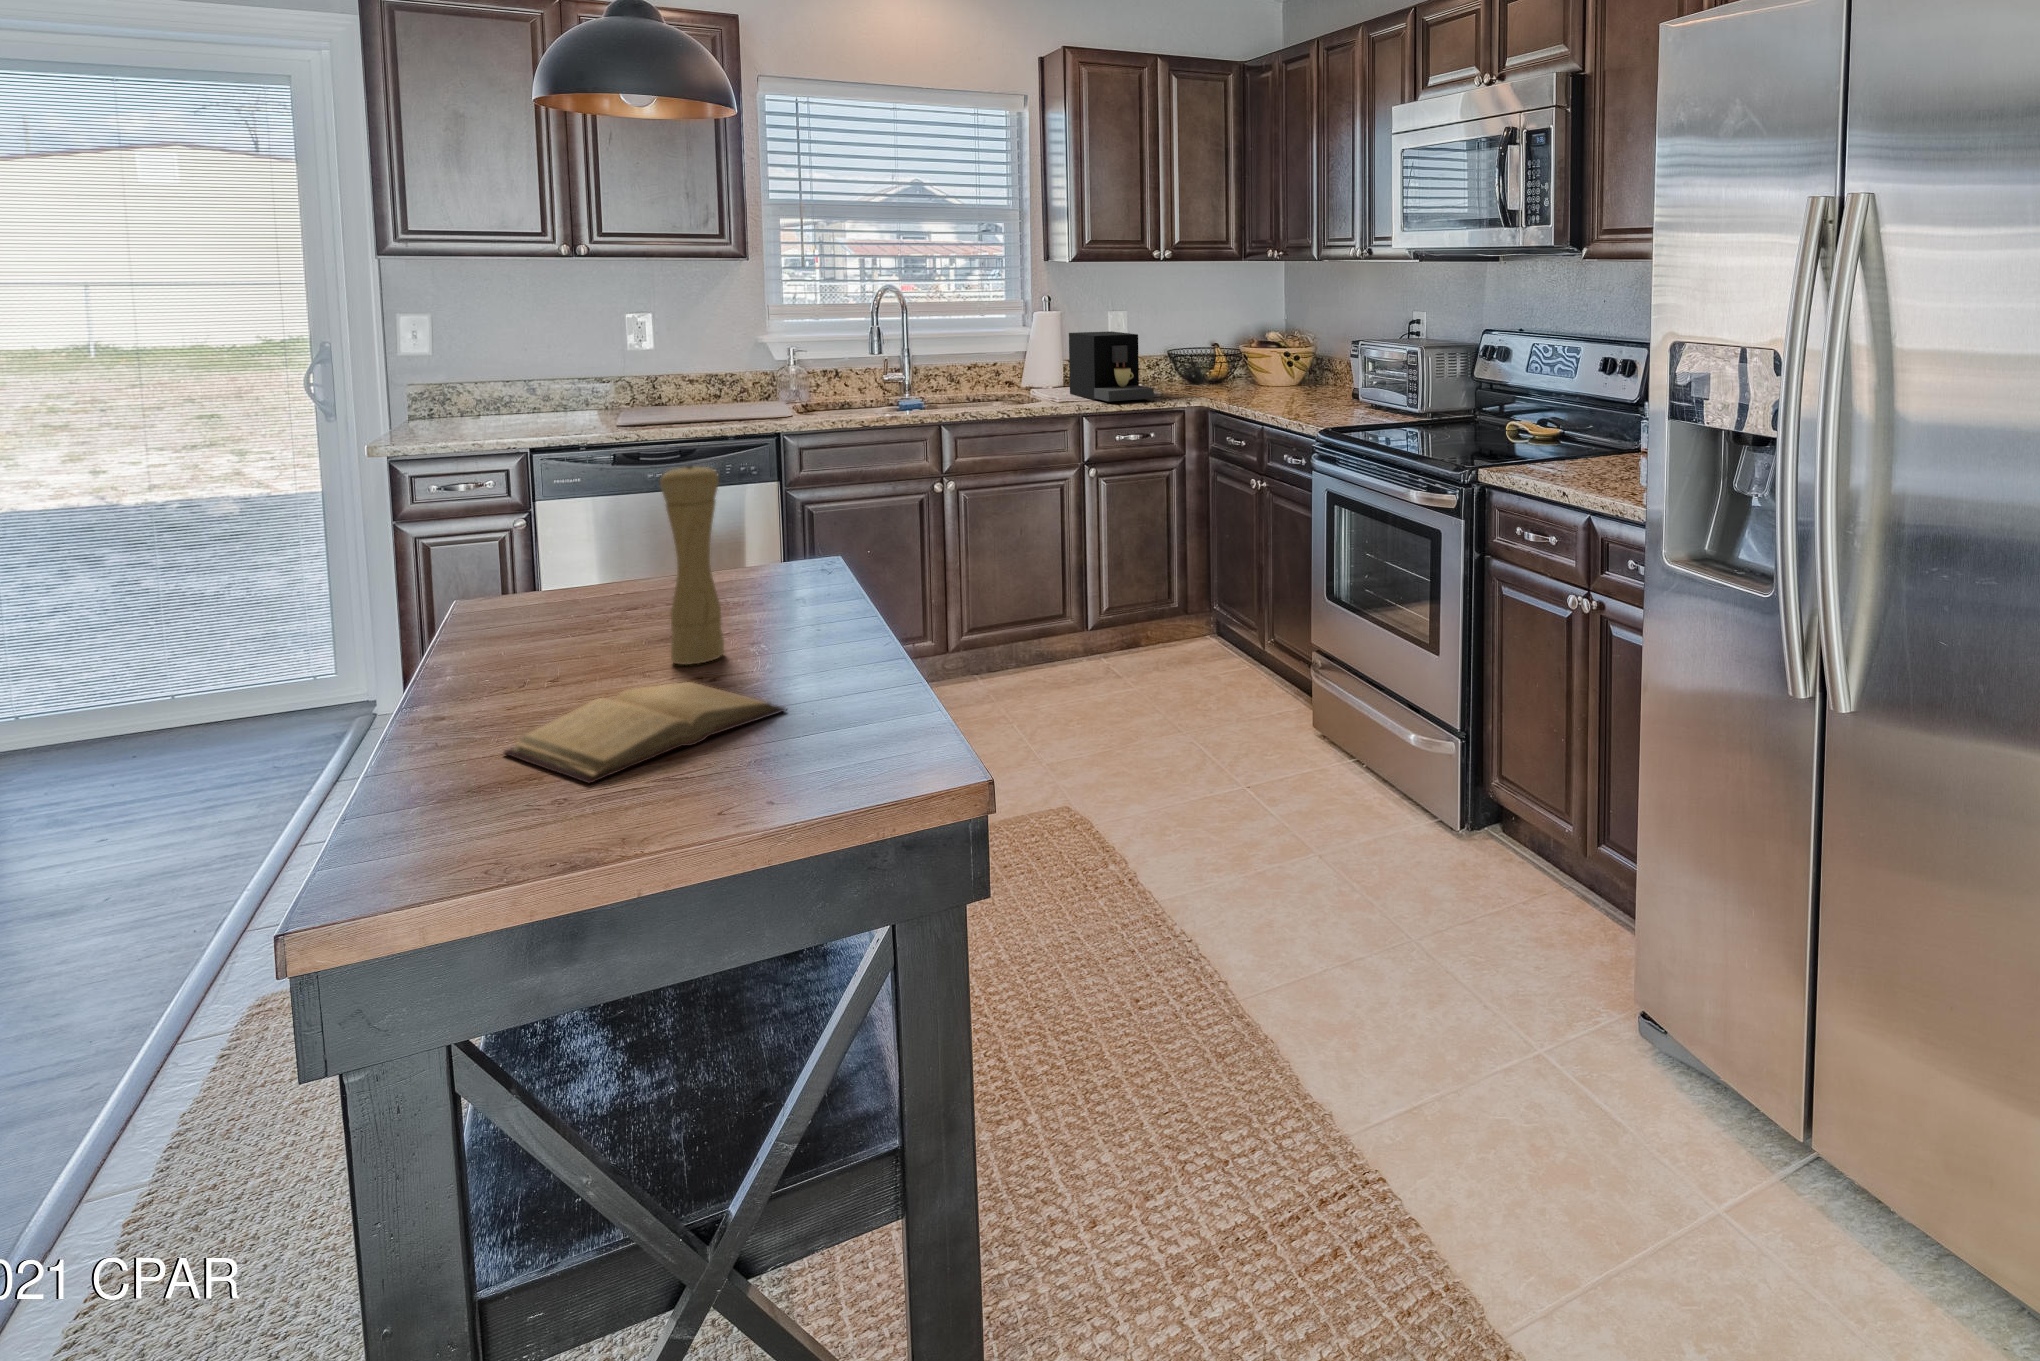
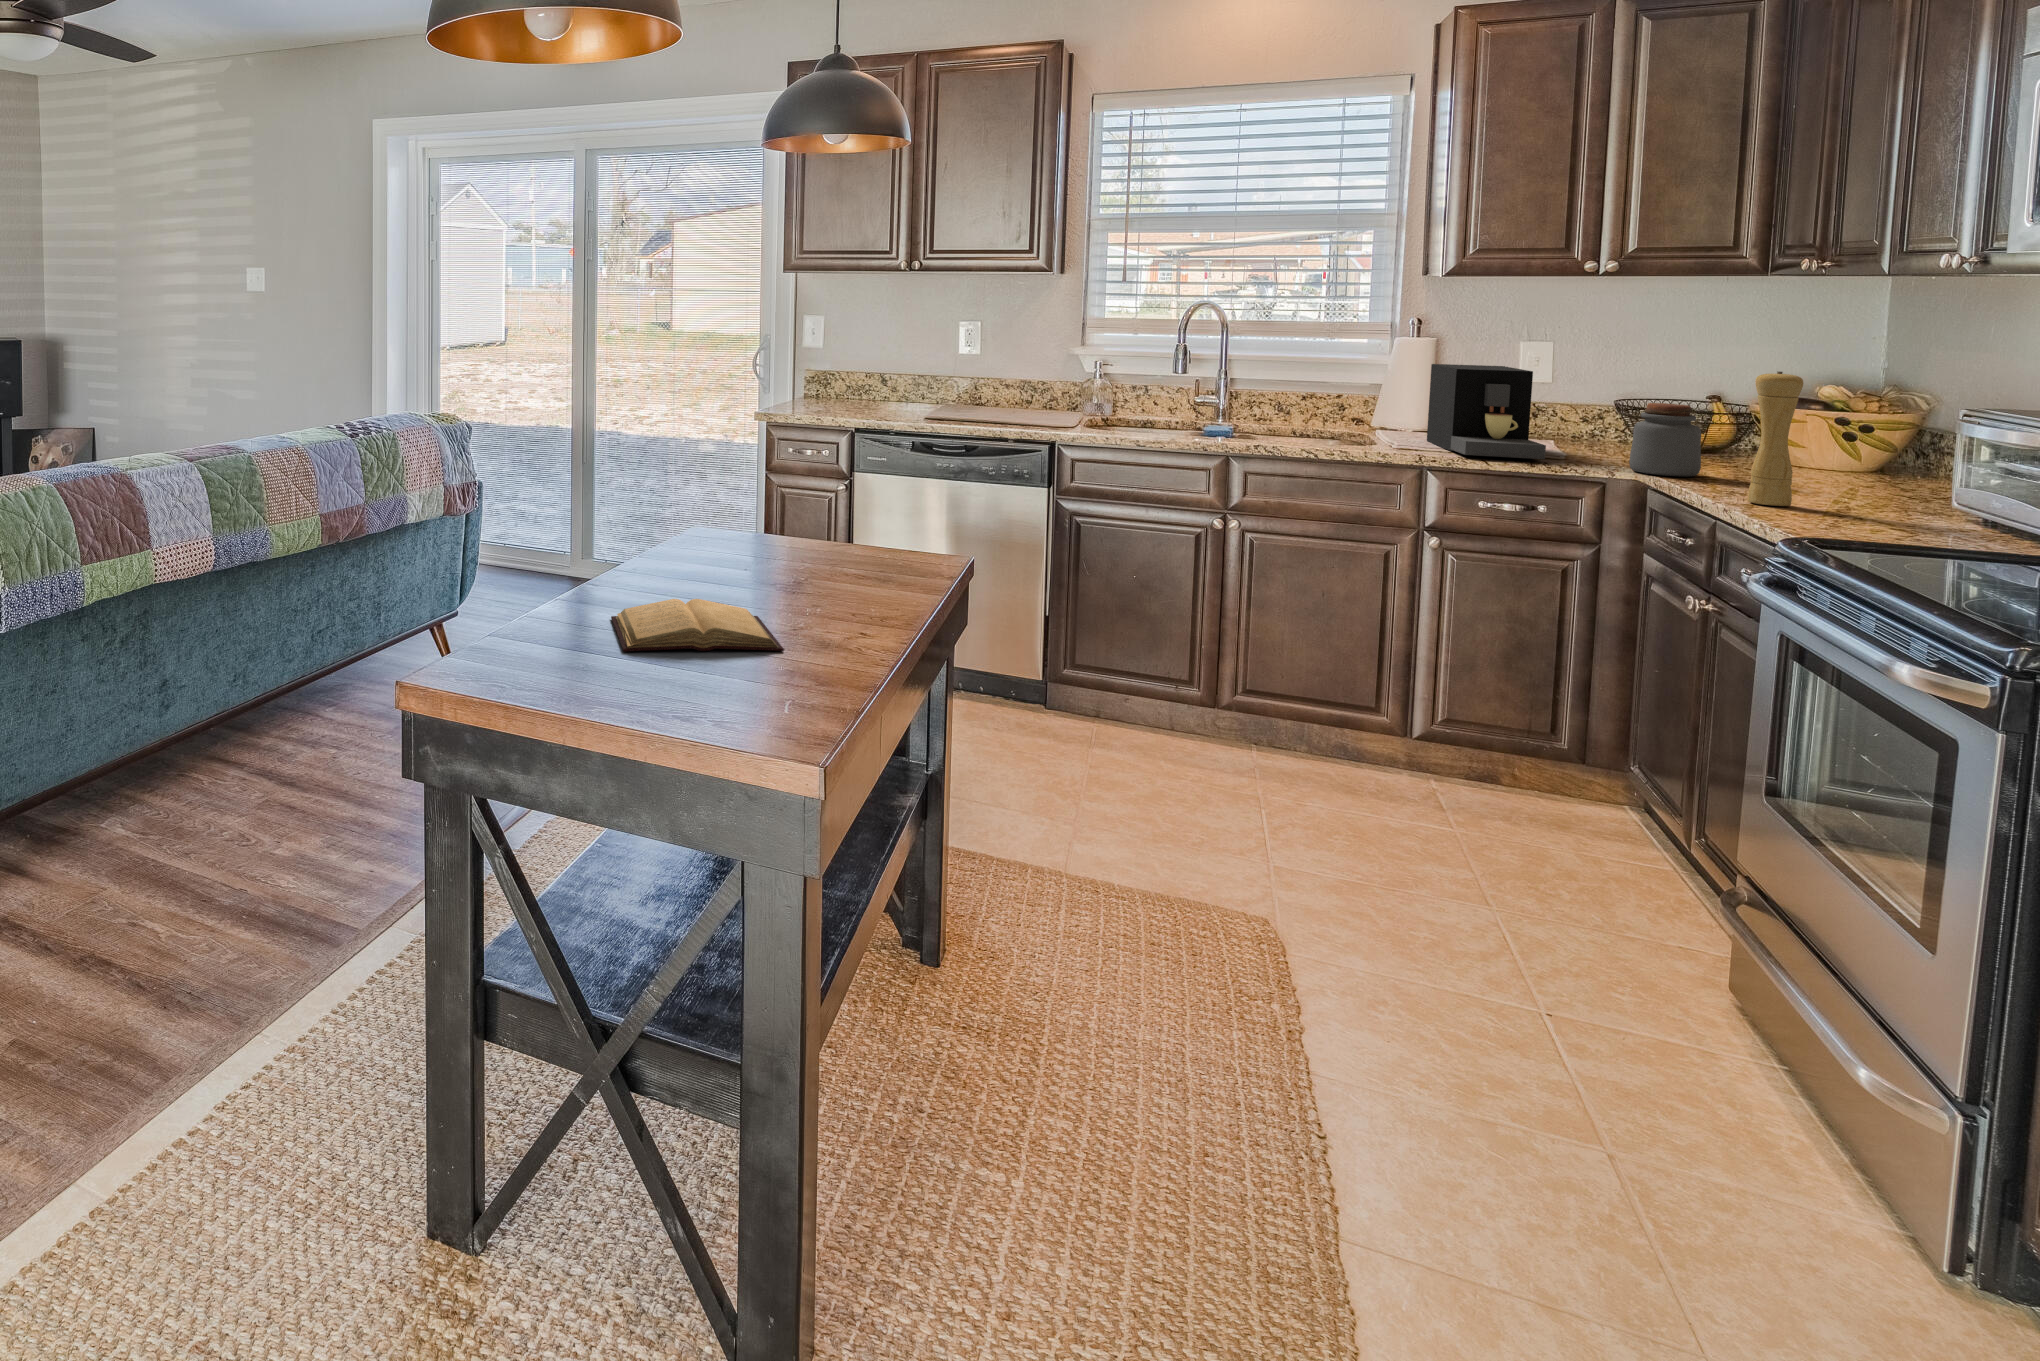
jar: none [1199,351,1236,401] -> present [1629,403,1701,477]
pepper mill: present [660,464,724,665] -> present [1748,371,1803,506]

